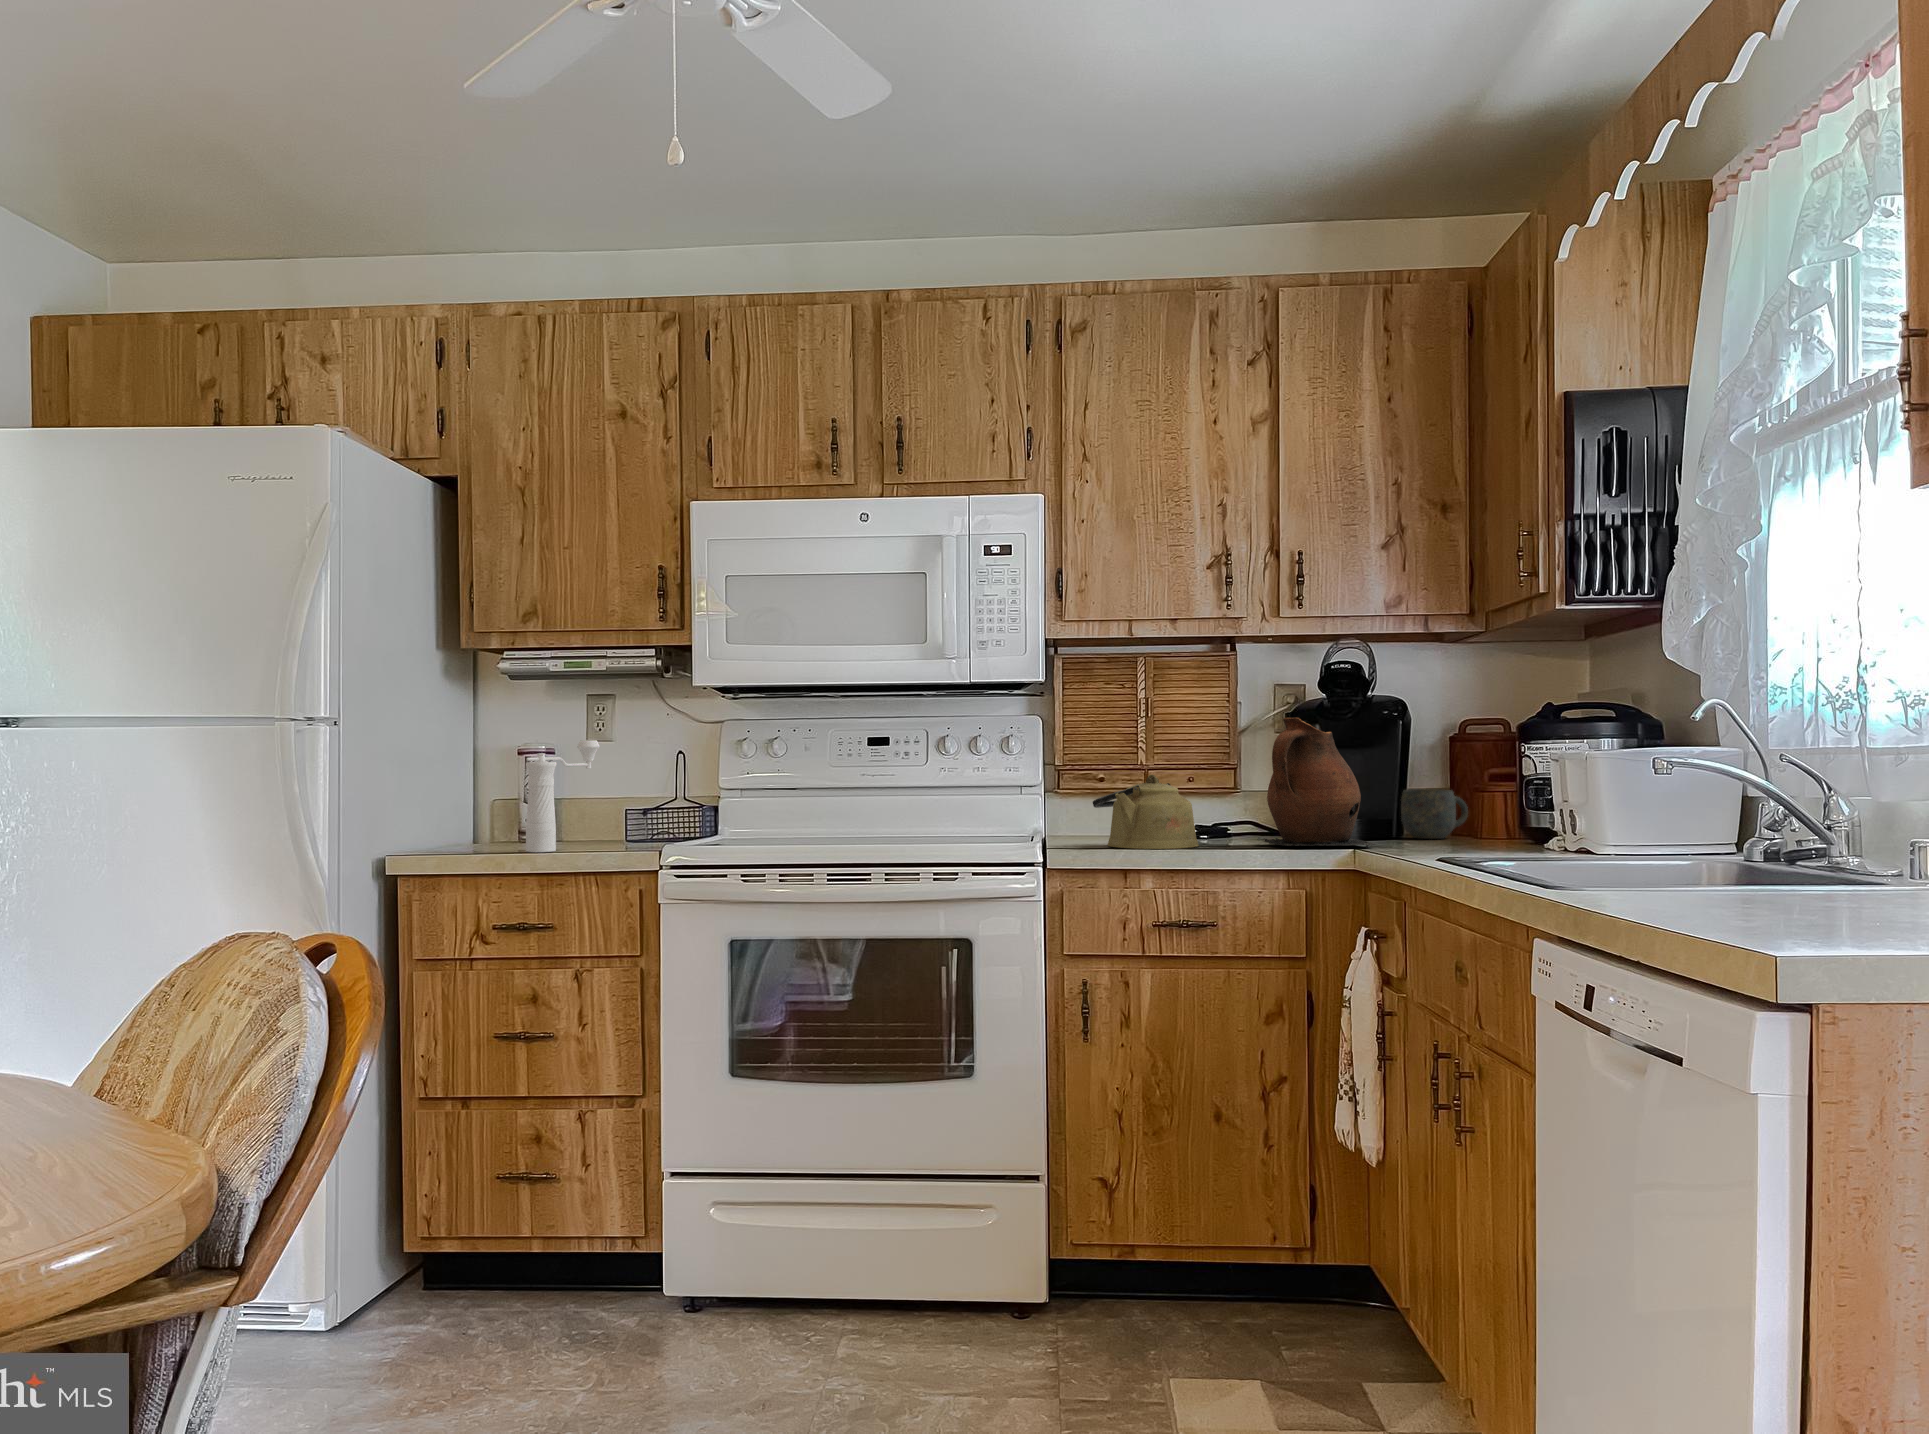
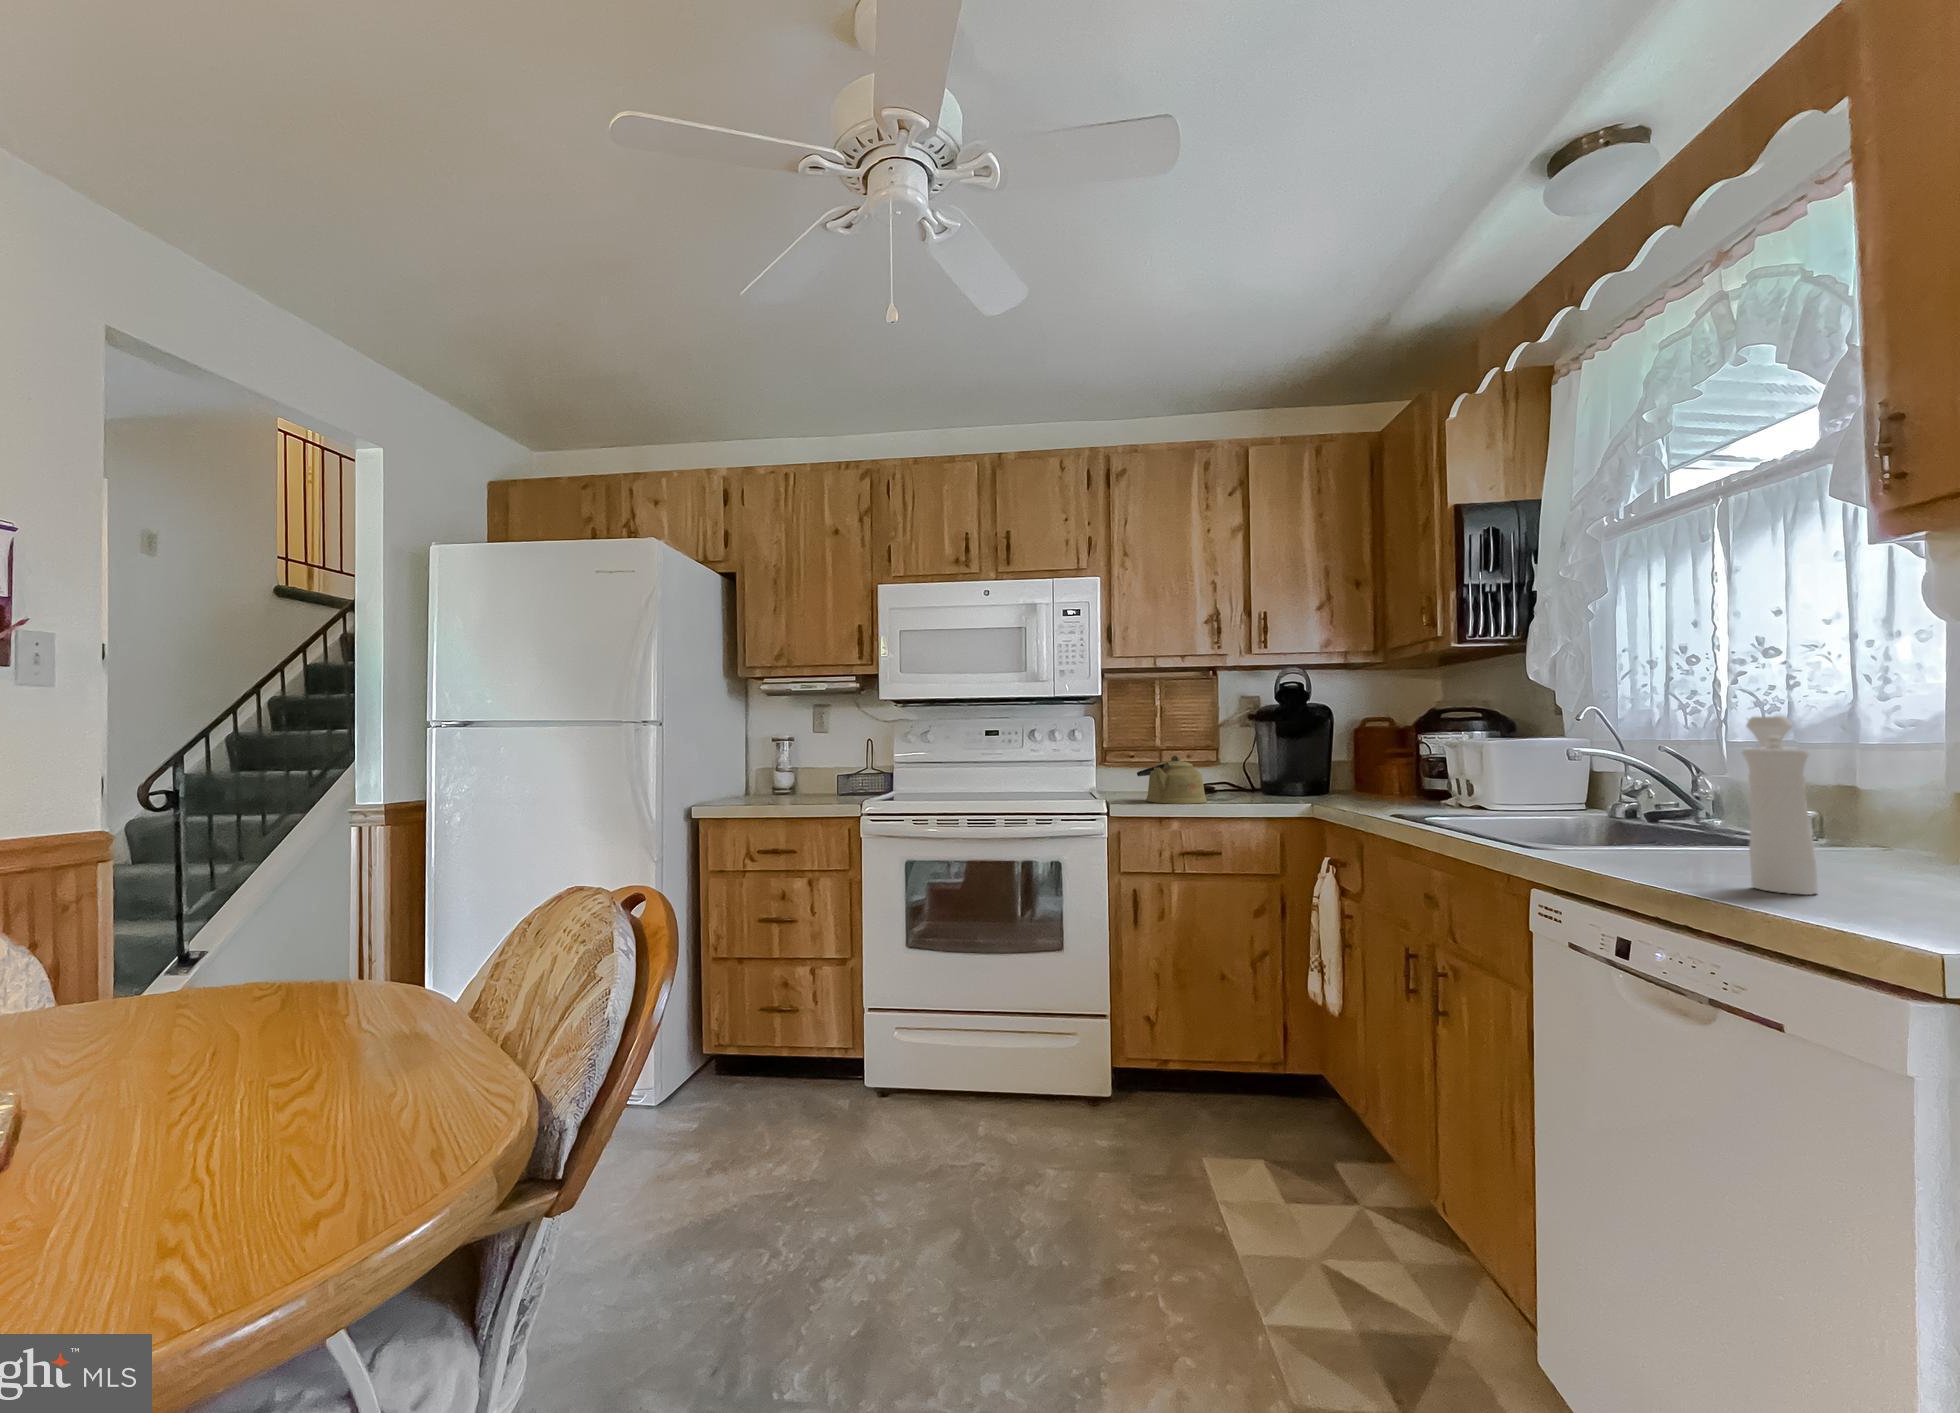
ceramic pitcher: present [1263,718,1375,848] -> none [1244,719,1327,804]
pepper mill: present [526,740,600,852] -> present [1742,716,1818,895]
mug: present [1401,790,1468,839] -> none [1330,764,1375,796]

